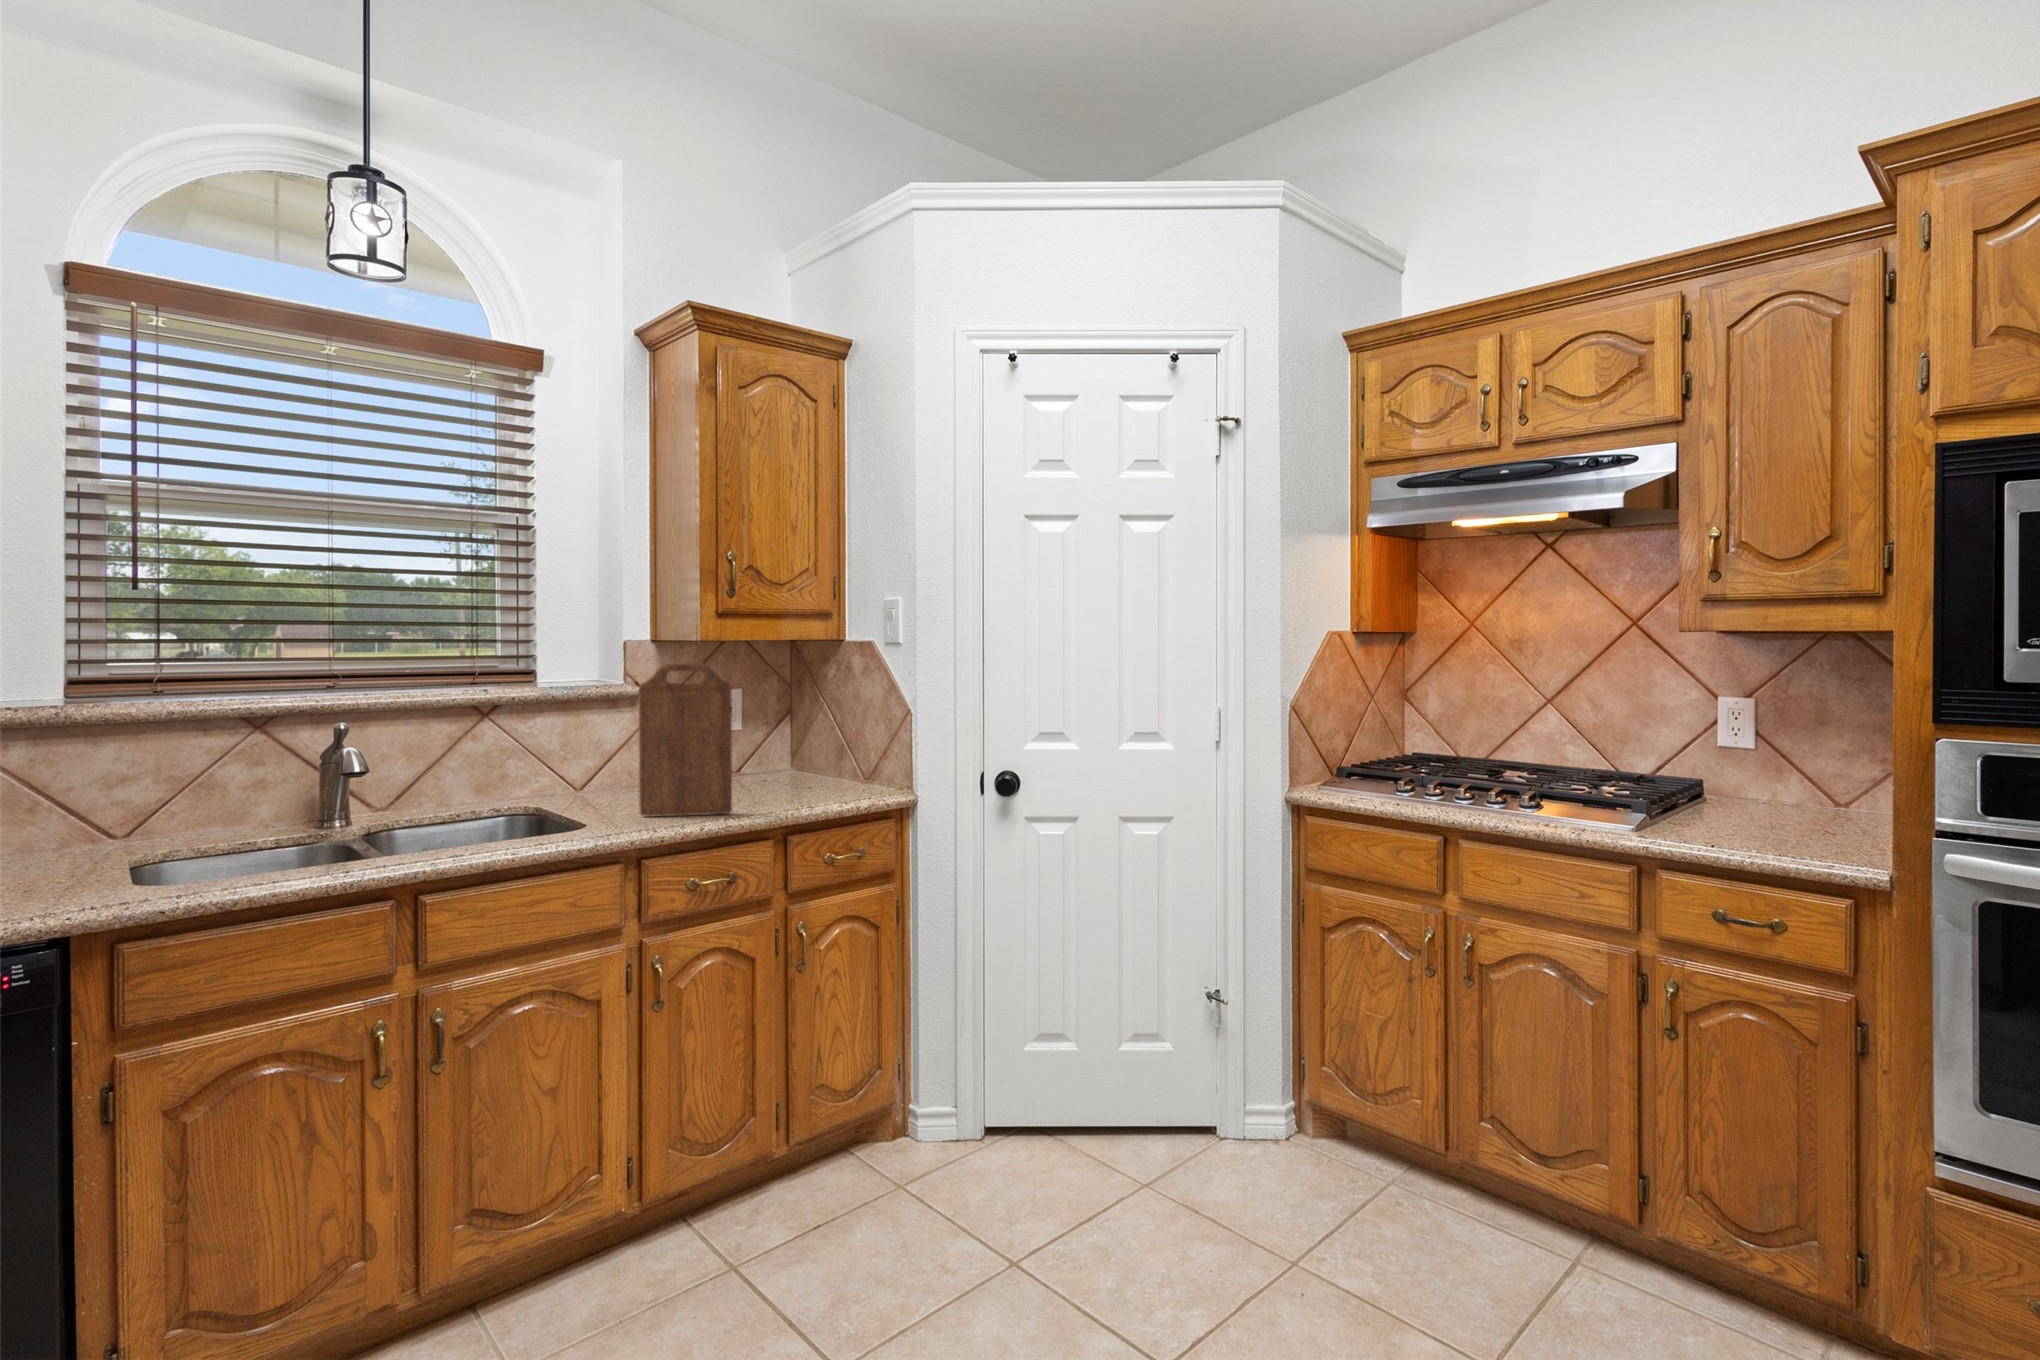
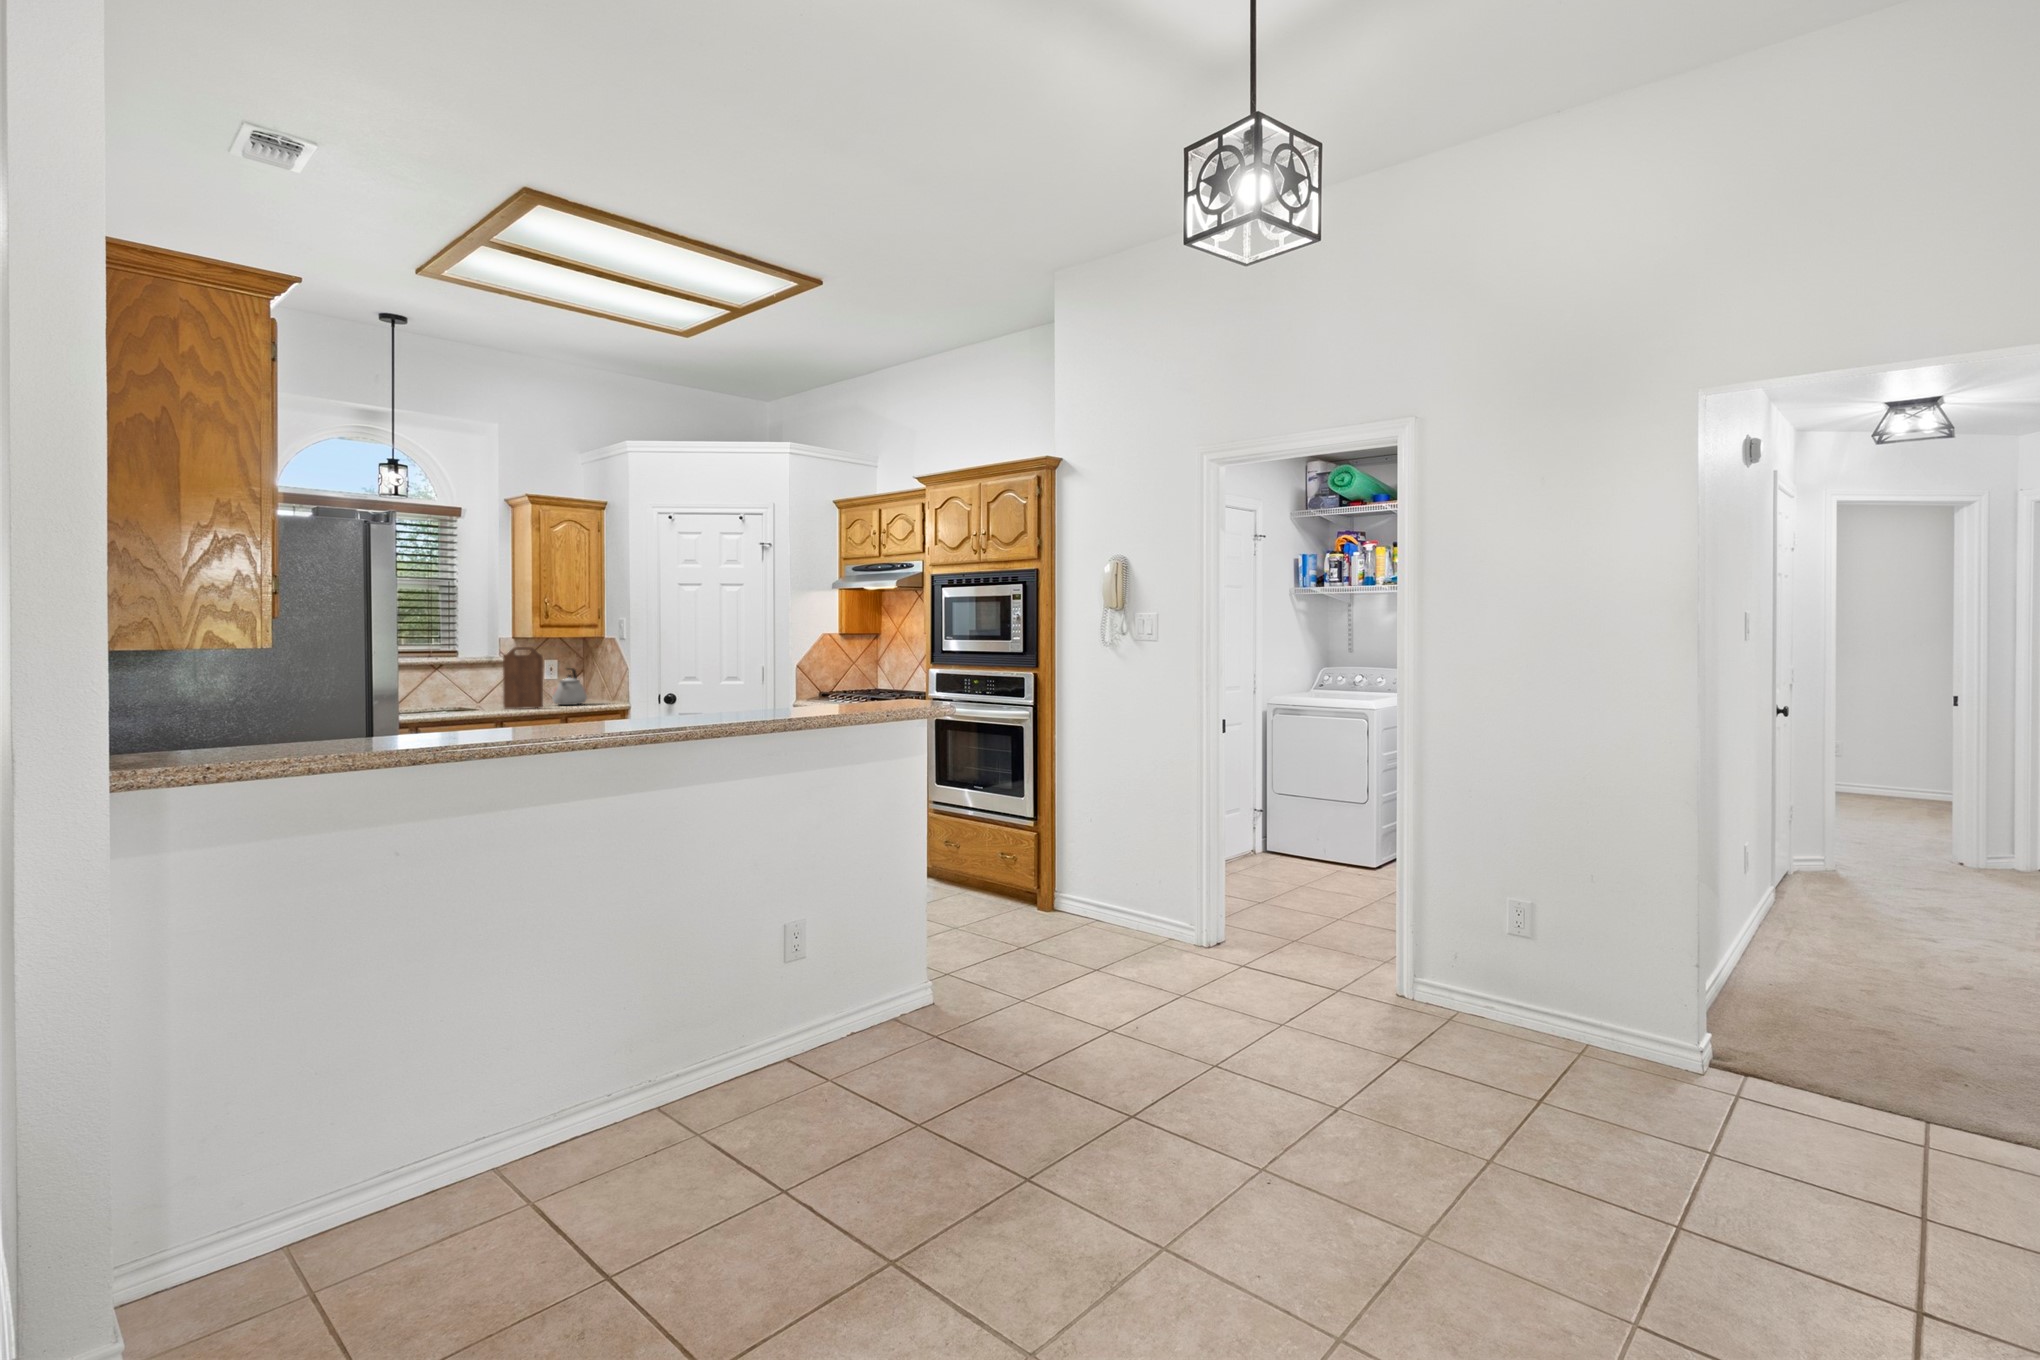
kettle: none [743,711,819,798] -> present [552,668,587,705]

